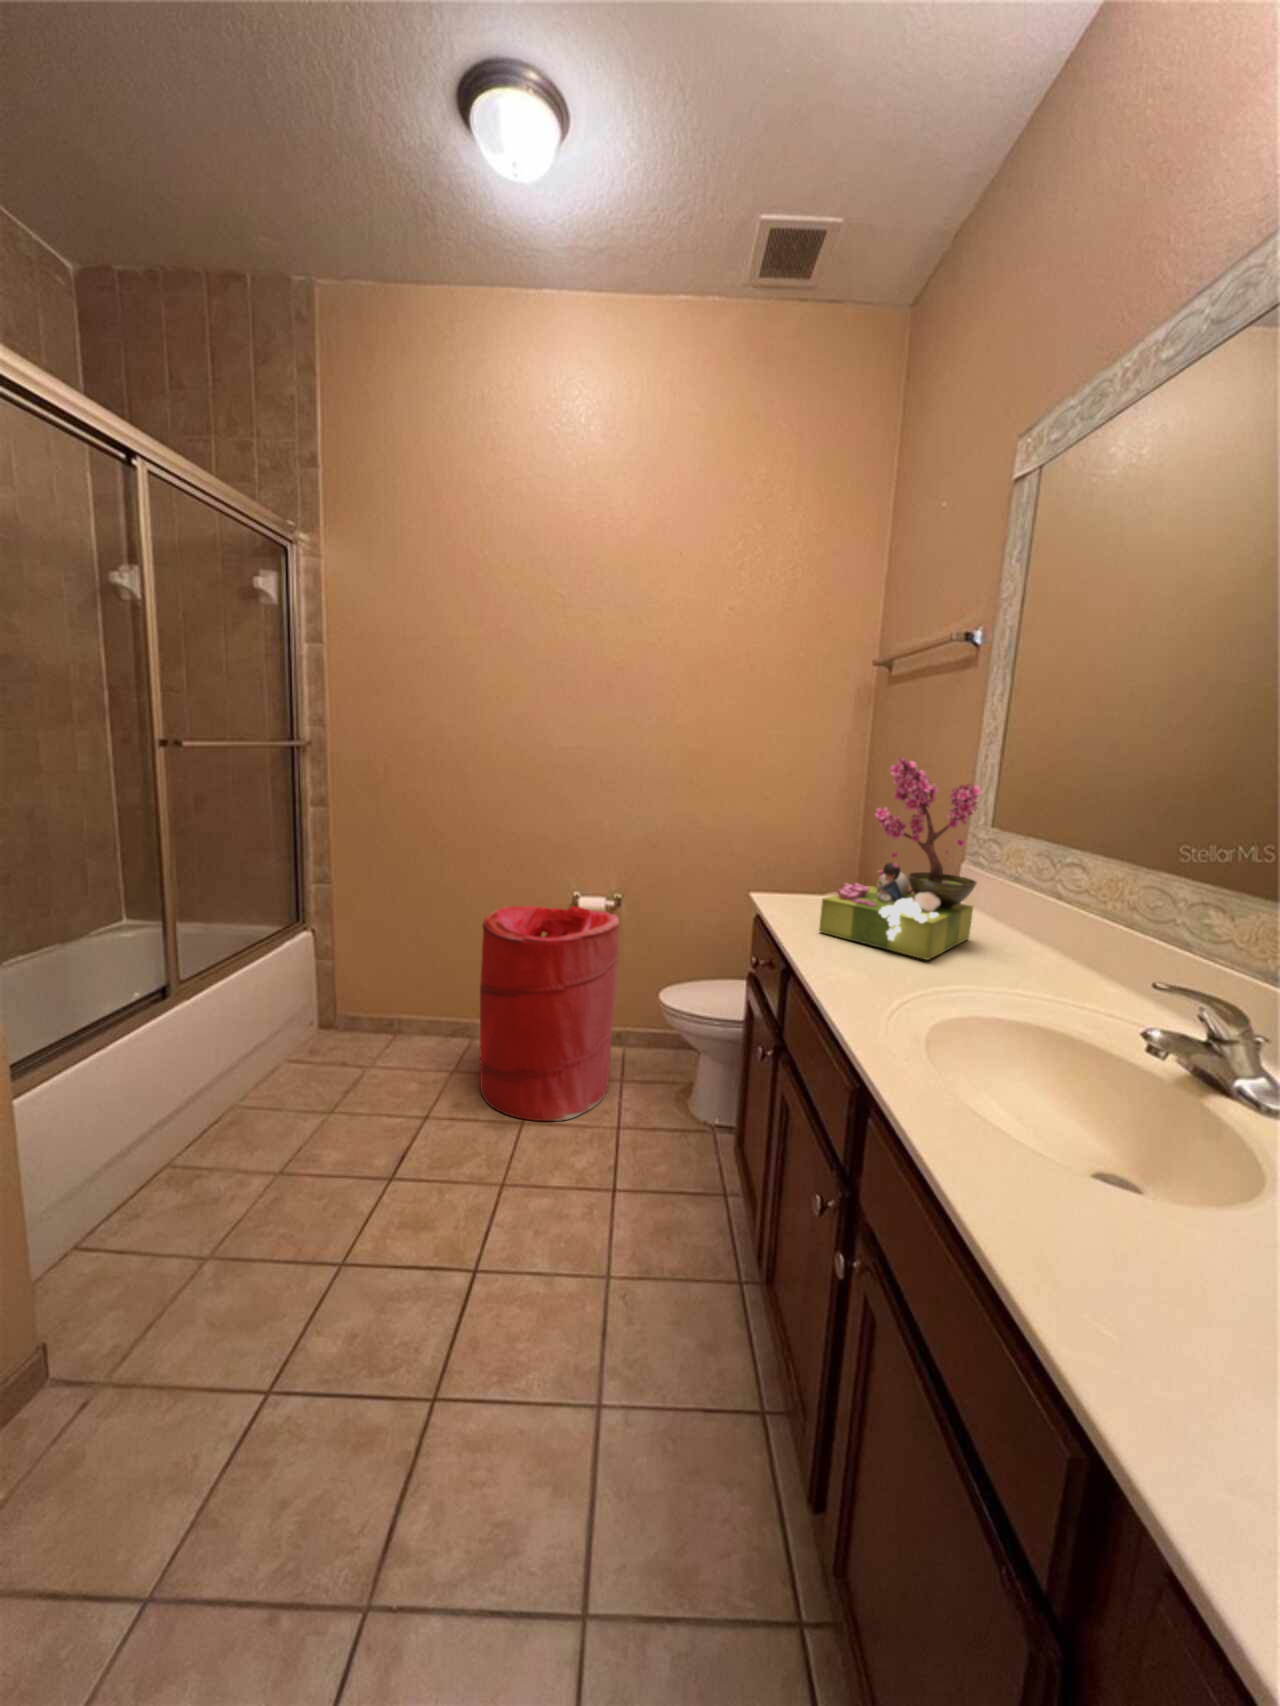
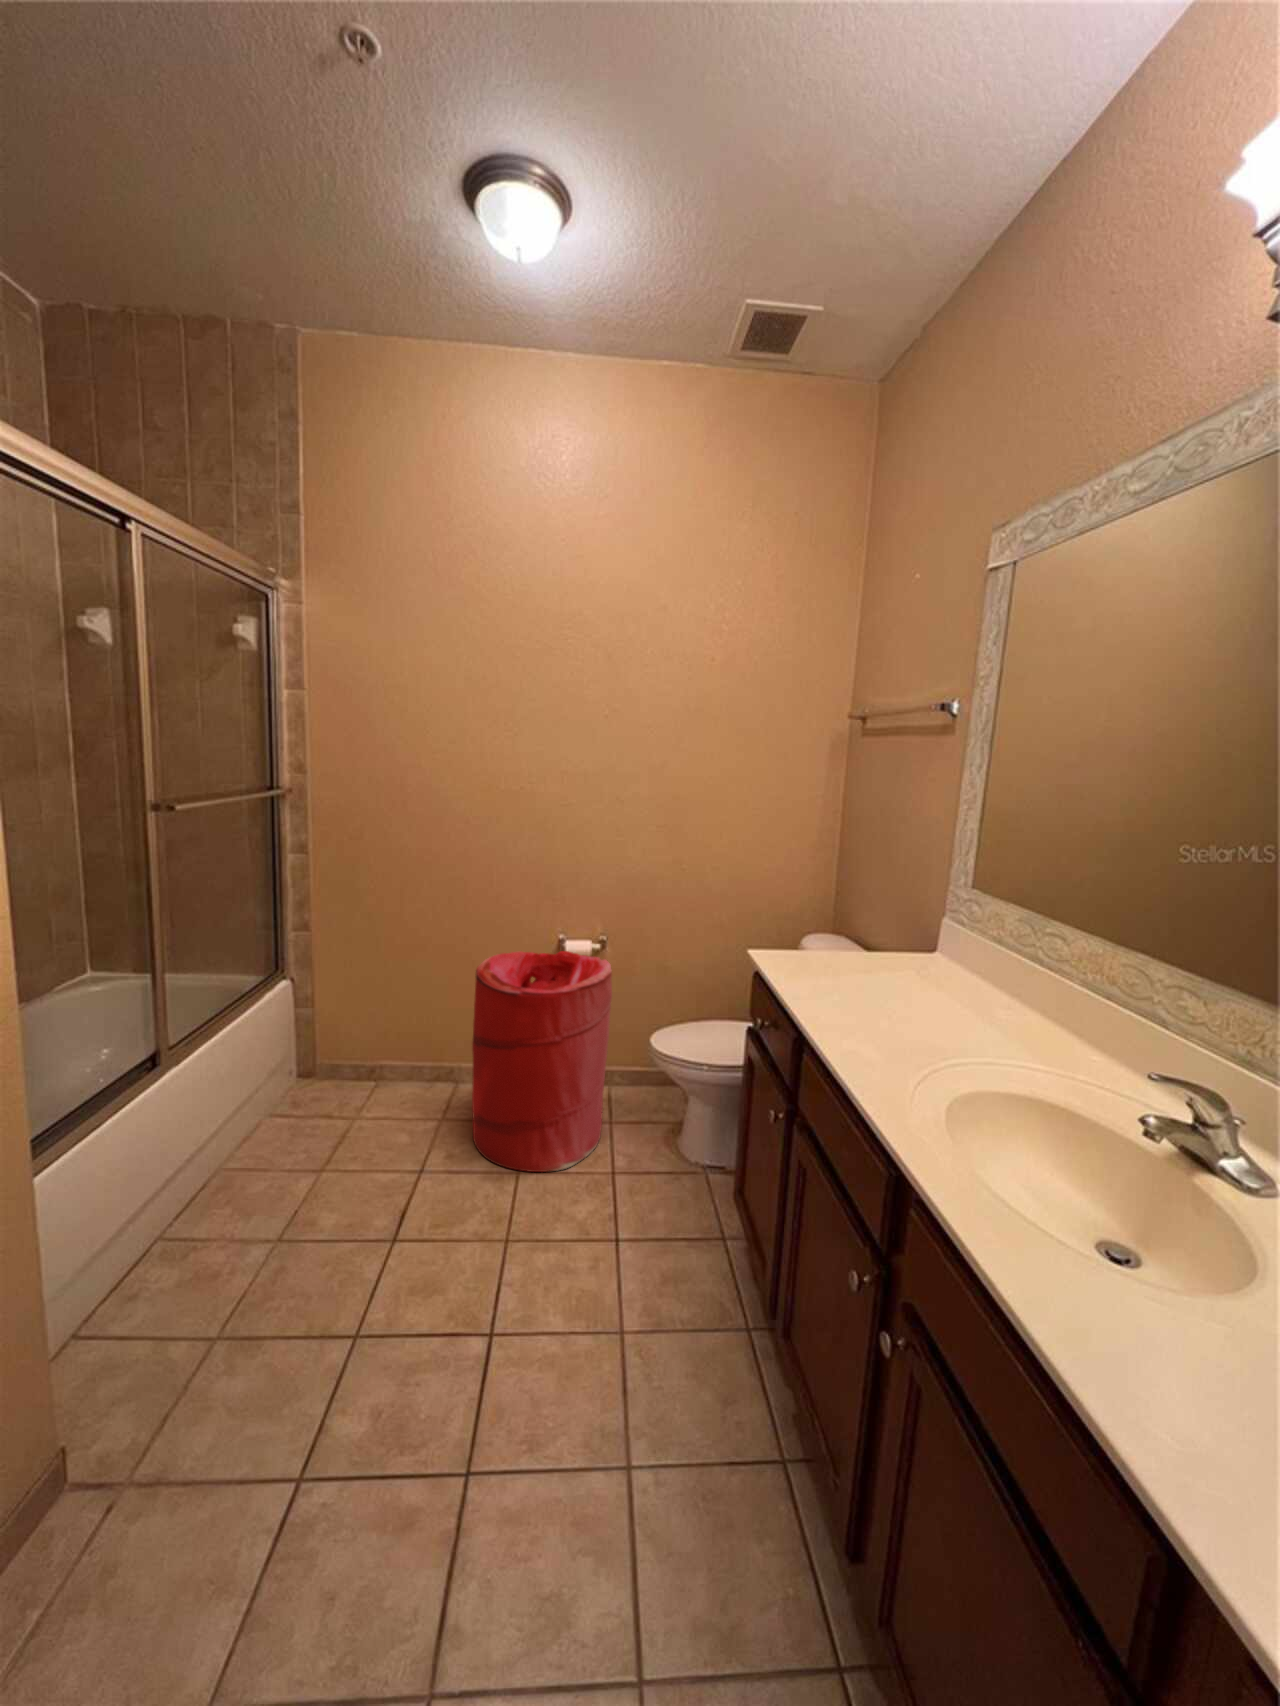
flower arrangement: present [819,757,982,960] -> none [827,828,978,1030]

